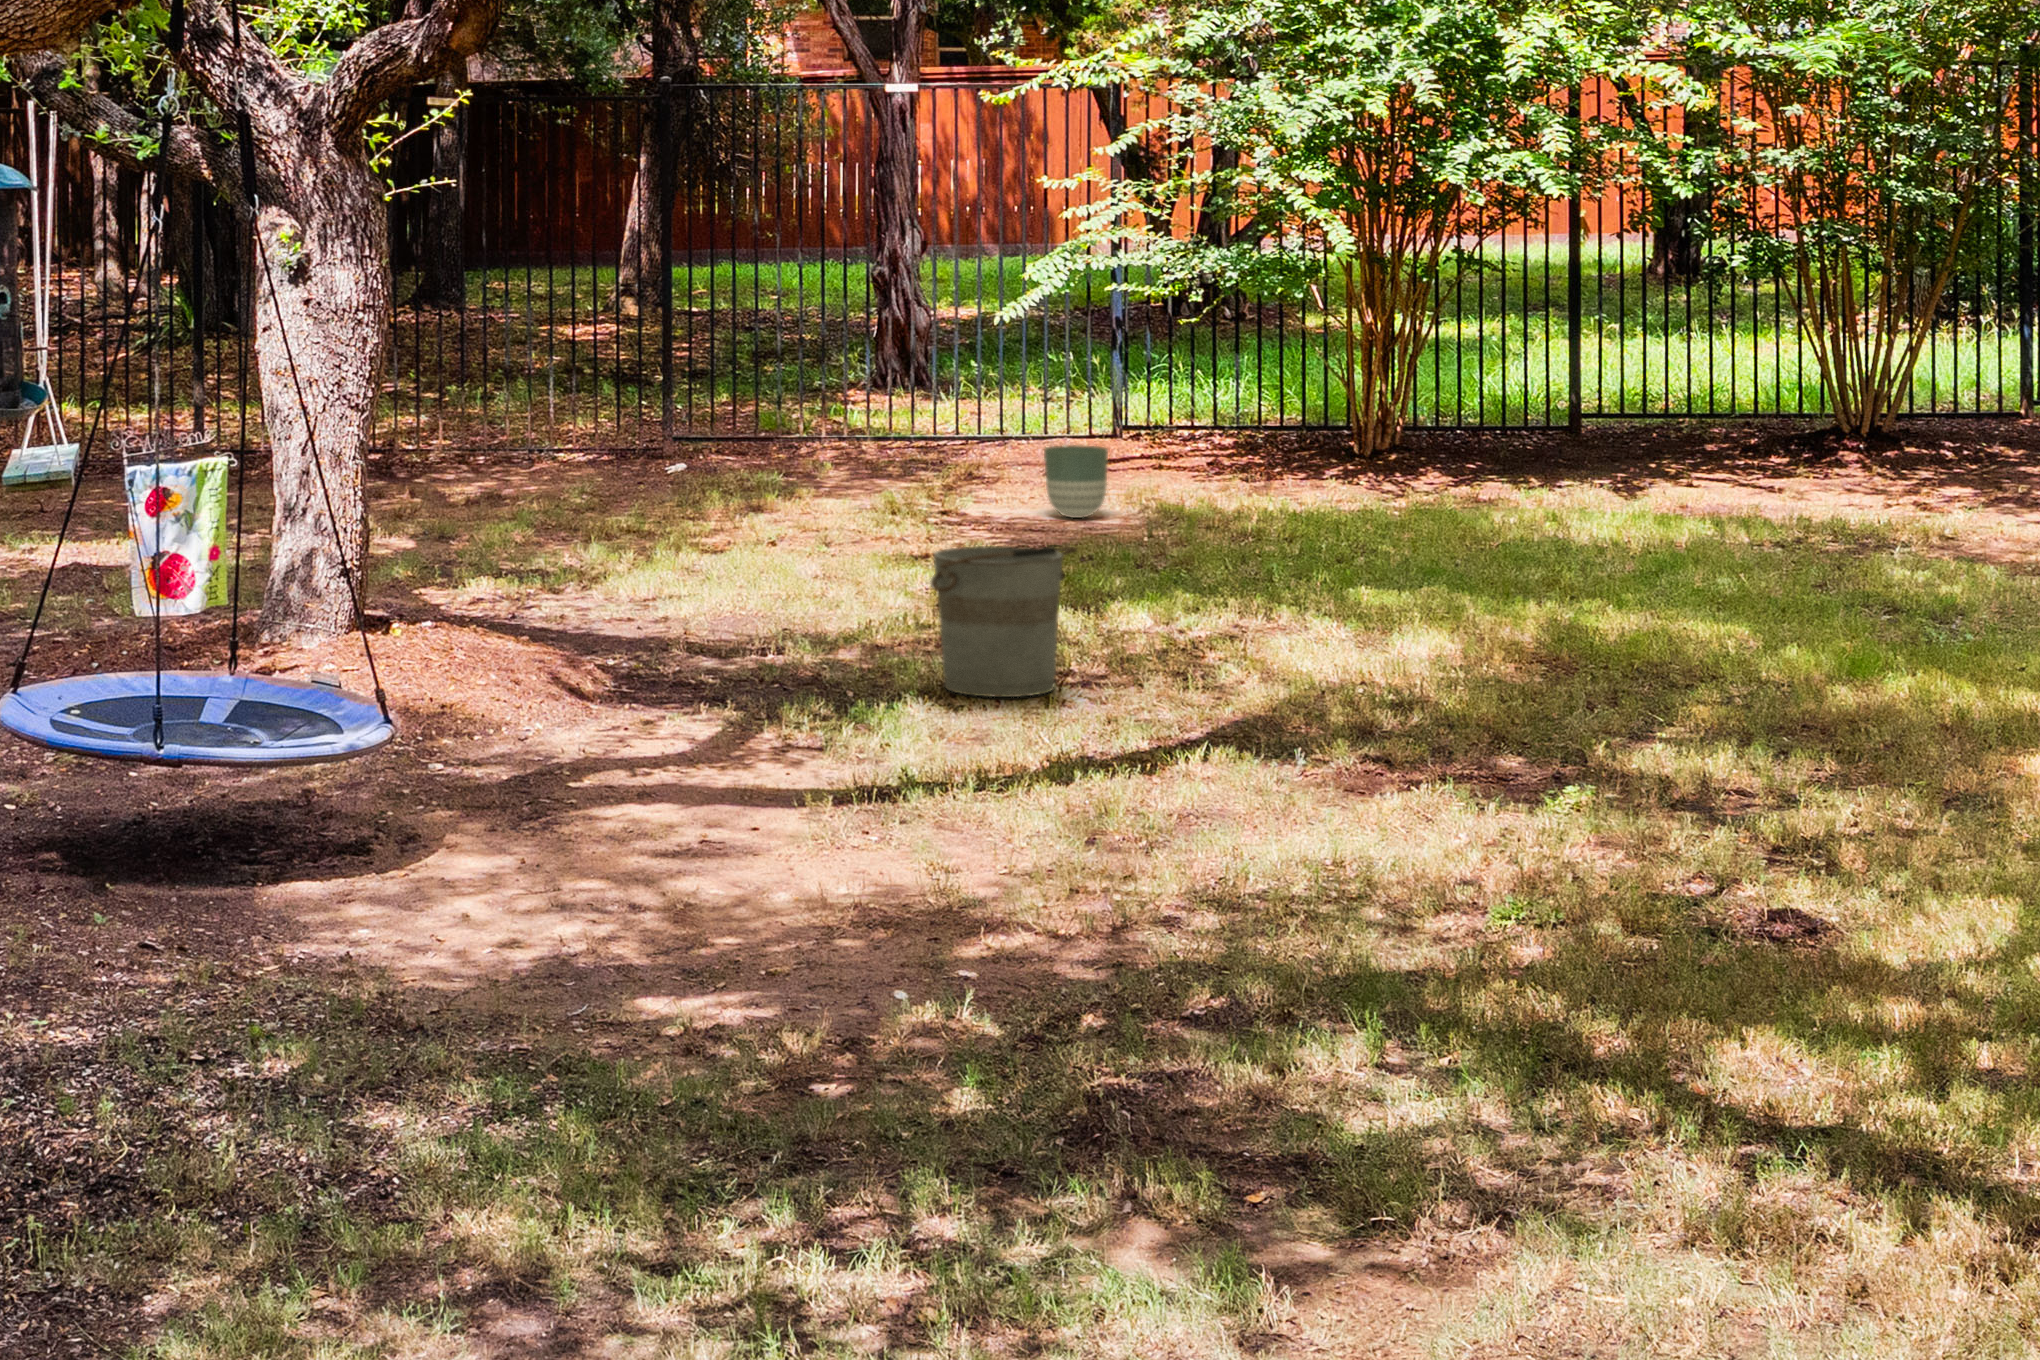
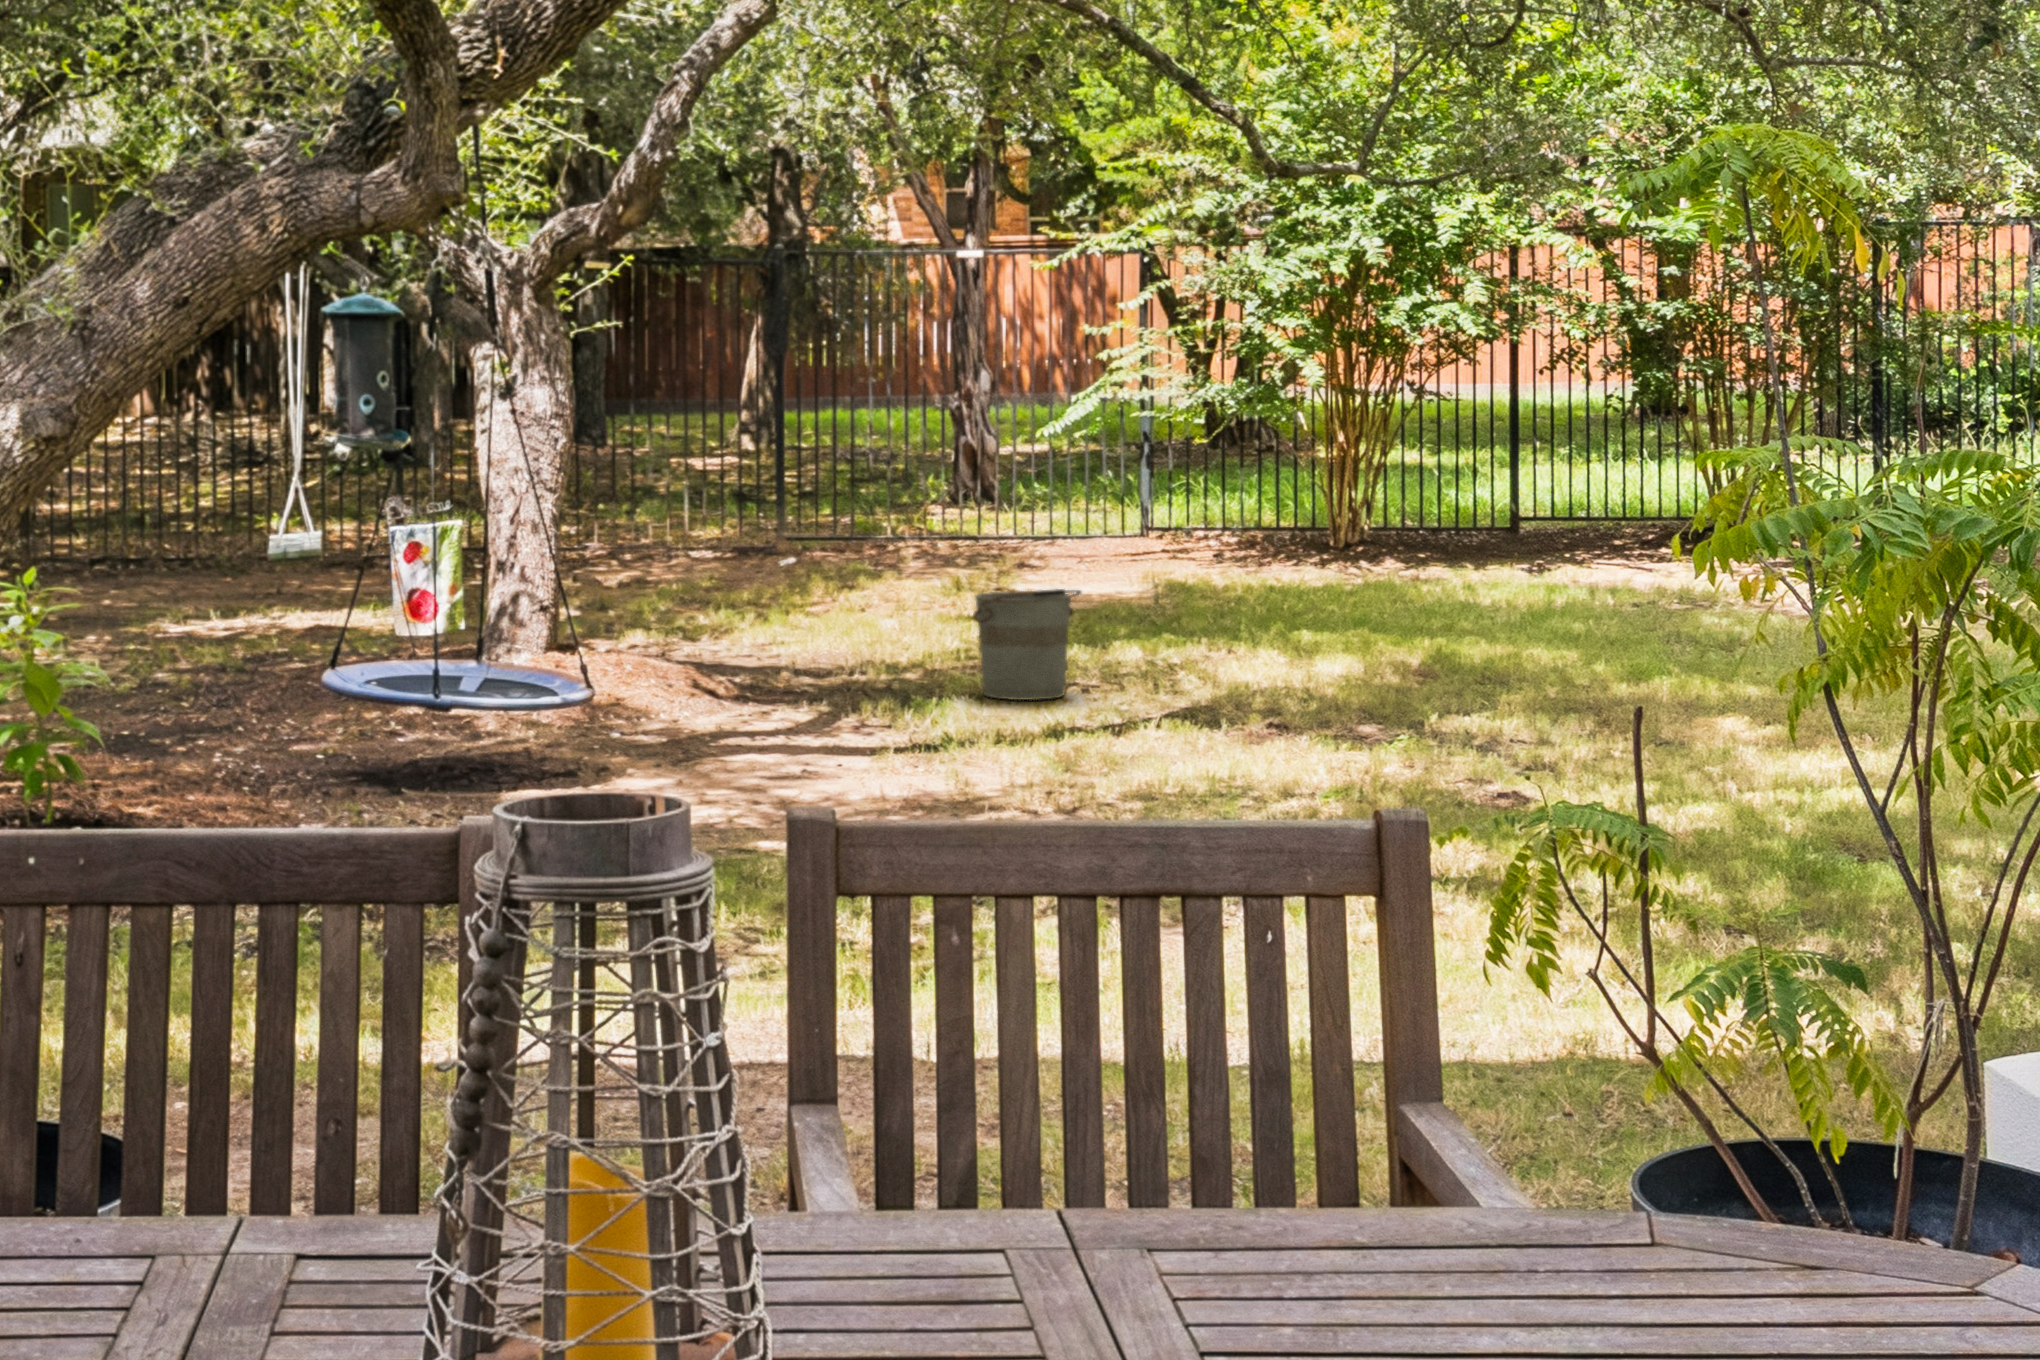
planter: present [1044,445,1108,518] -> none [1073,533,1123,589]

